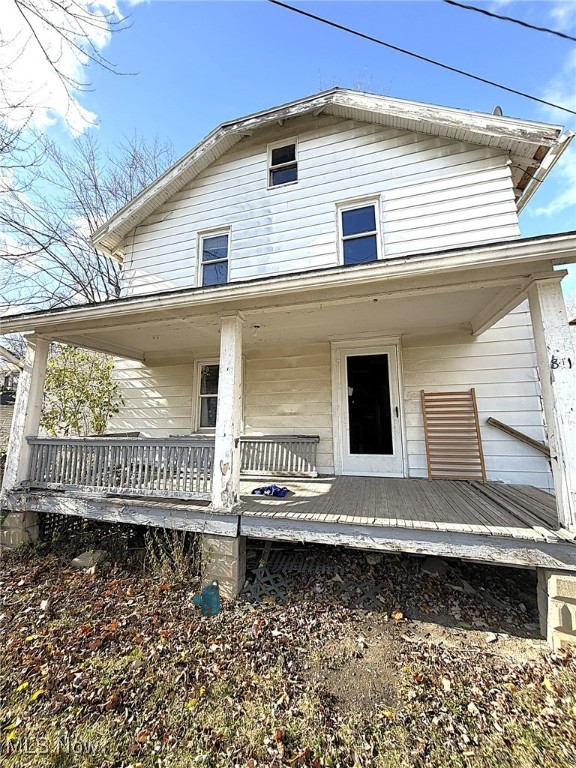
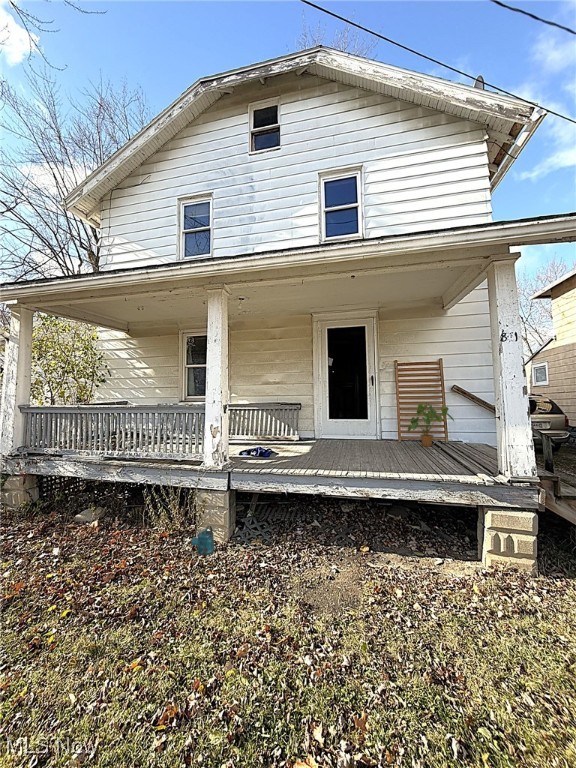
house plant: none [437,439,493,487] -> present [408,404,454,446]

